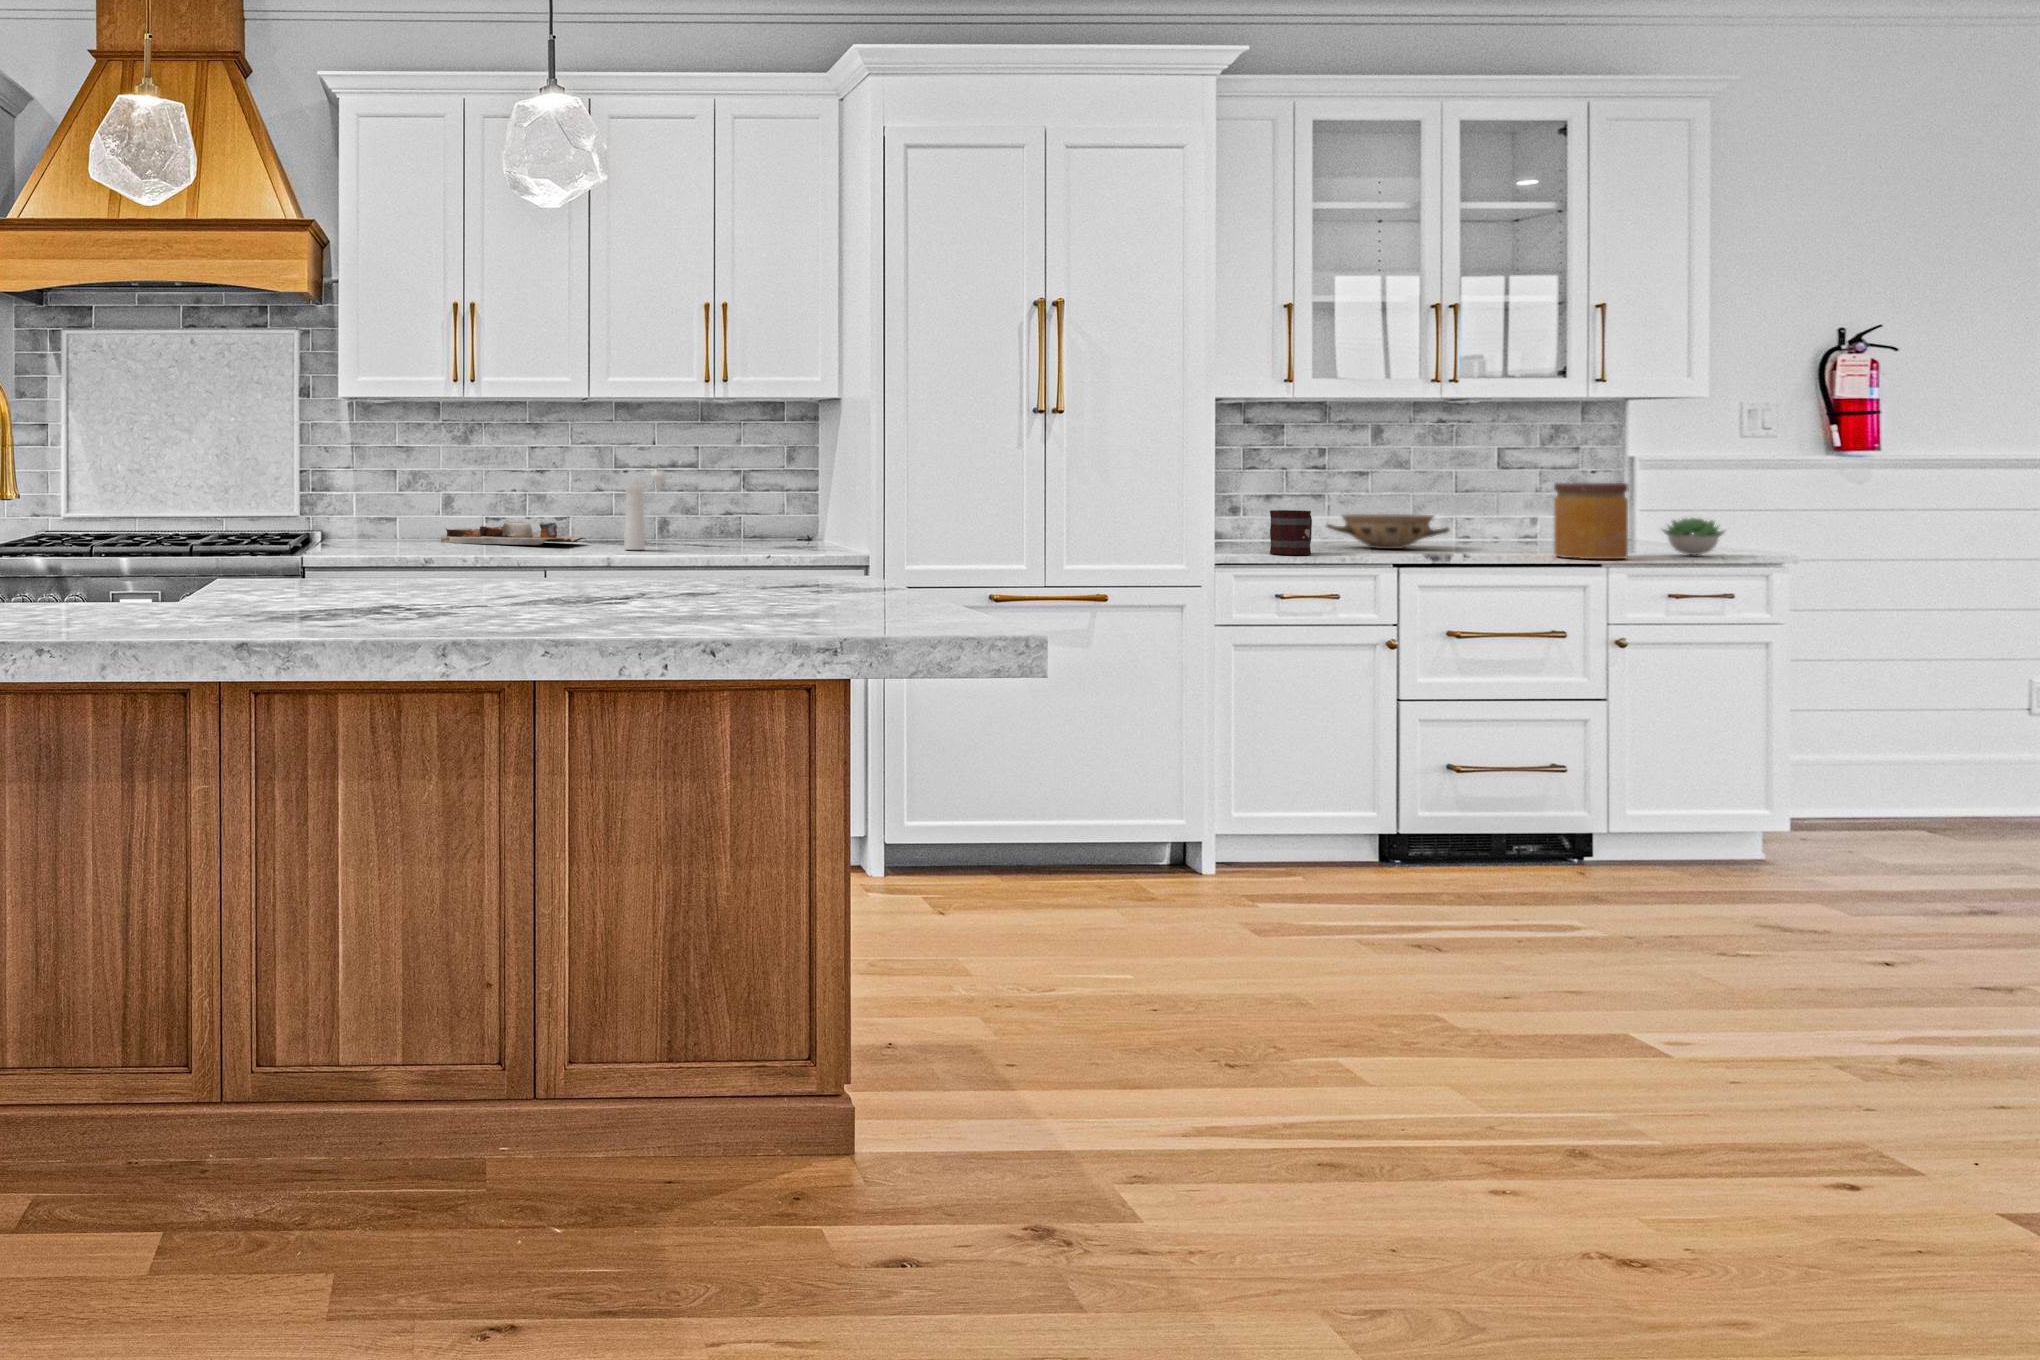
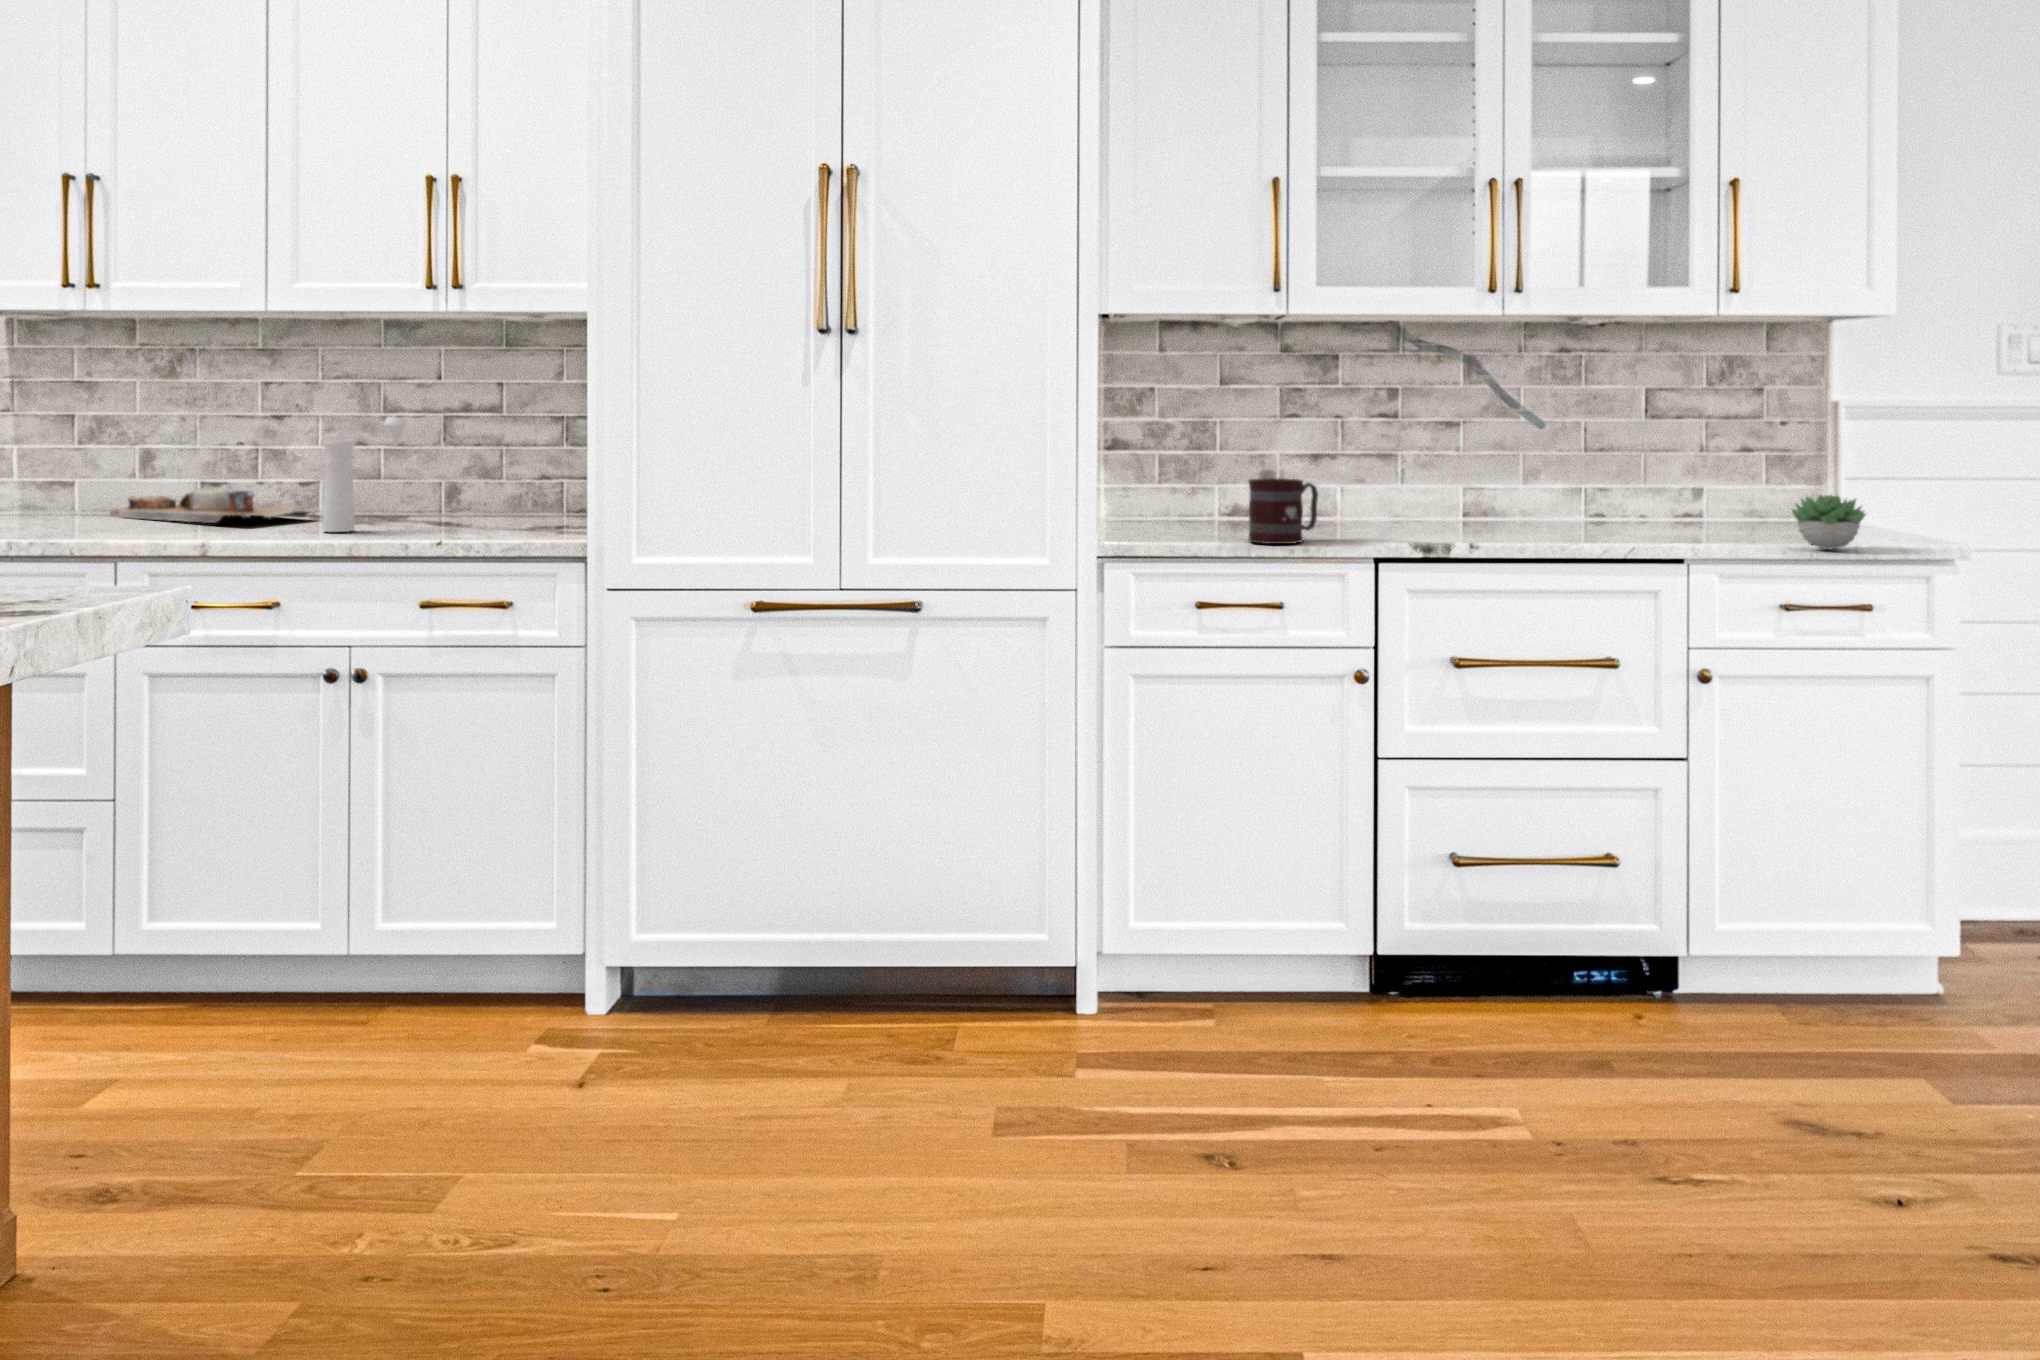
jar: present [1554,483,1629,559] -> none [1623,443,1716,557]
ceramic bowl: present [1327,514,1449,549] -> none [1376,481,1532,533]

